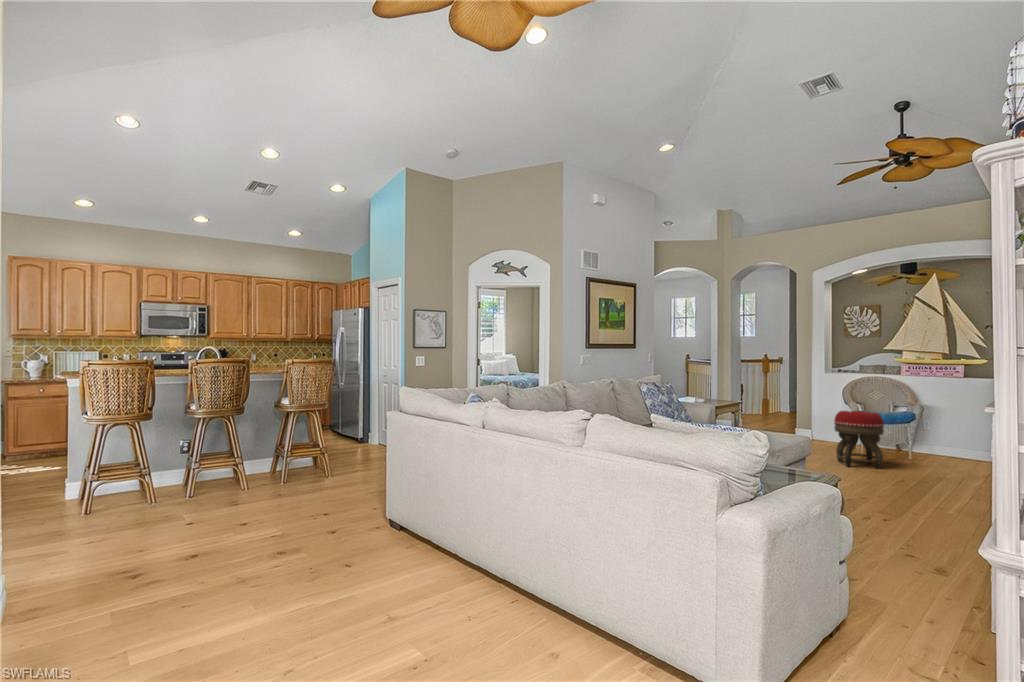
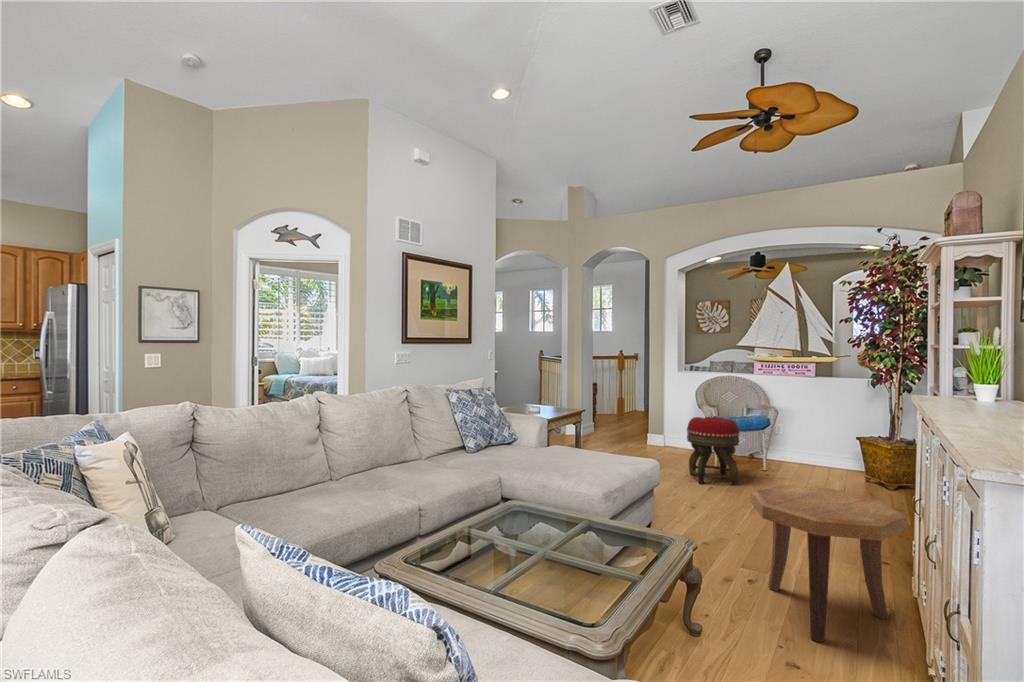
side table: none [883,448,998,543] -> present [751,485,906,642]

